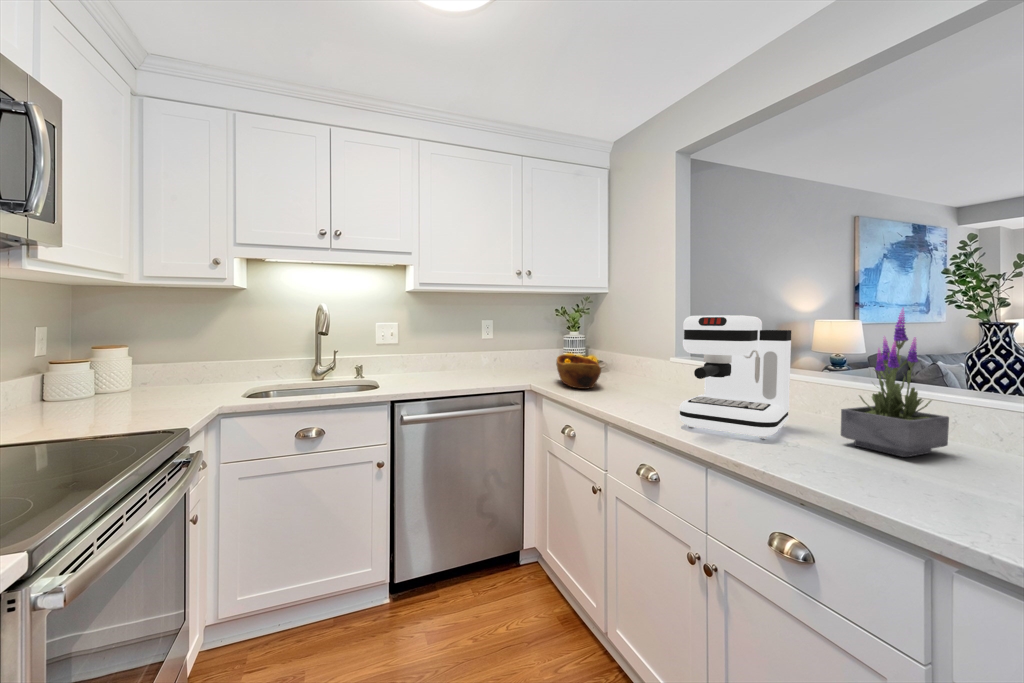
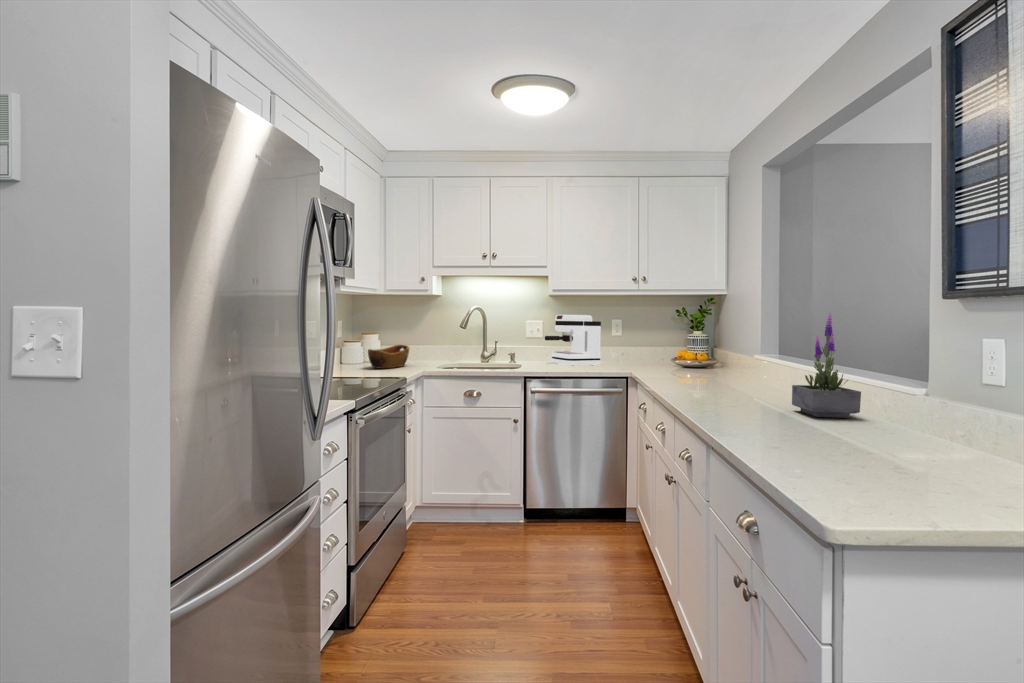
coffee maker: present [679,315,791,438] -> present [545,315,601,366]
wooden bowl: present [557,355,601,389] -> present [368,345,410,368]

